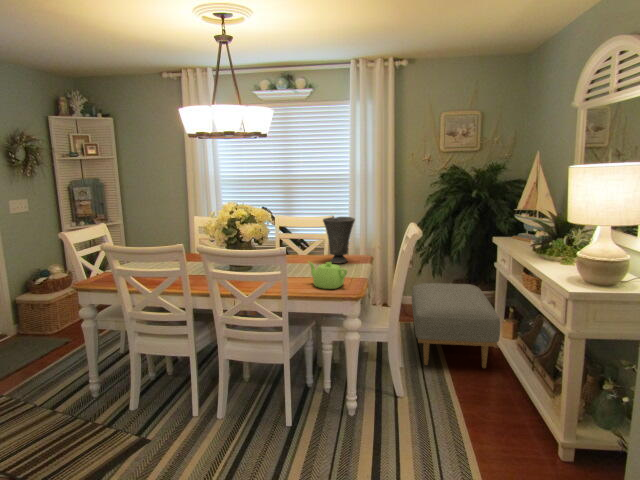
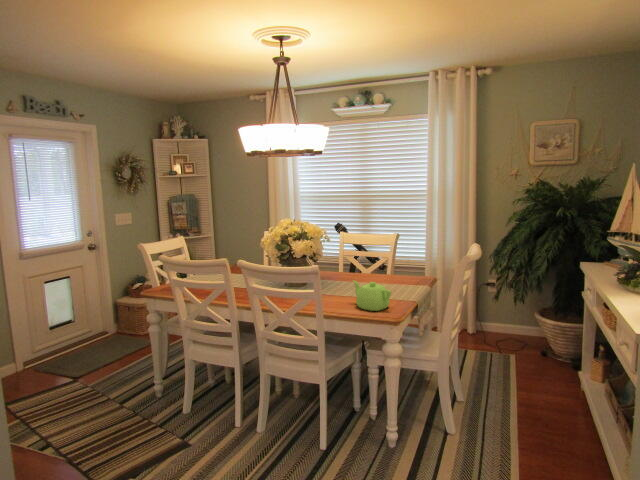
vase: present [323,217,355,264] -> none [380,235,415,284]
ottoman: present [412,283,500,368] -> none [480,311,584,416]

